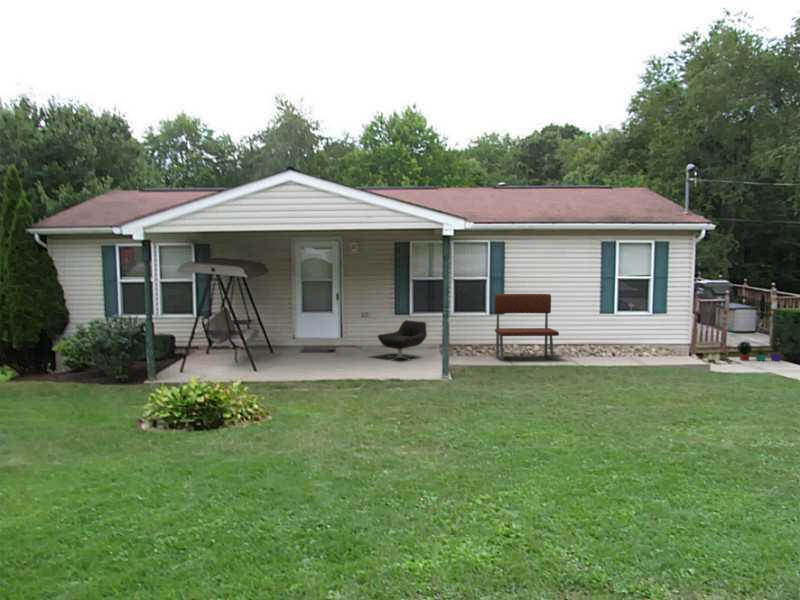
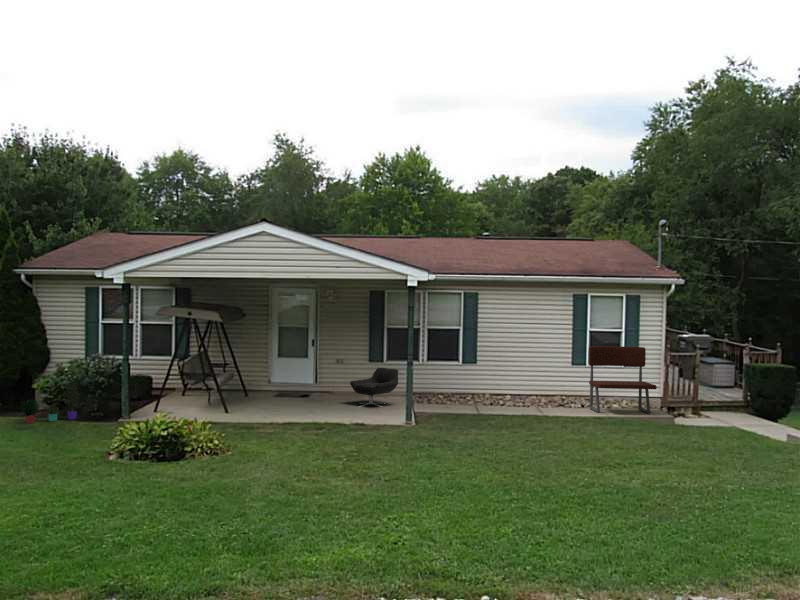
bench: present [494,294,559,360] -> present [588,346,657,414]
potted plant: present [737,327,783,361] -> present [21,379,81,423]

